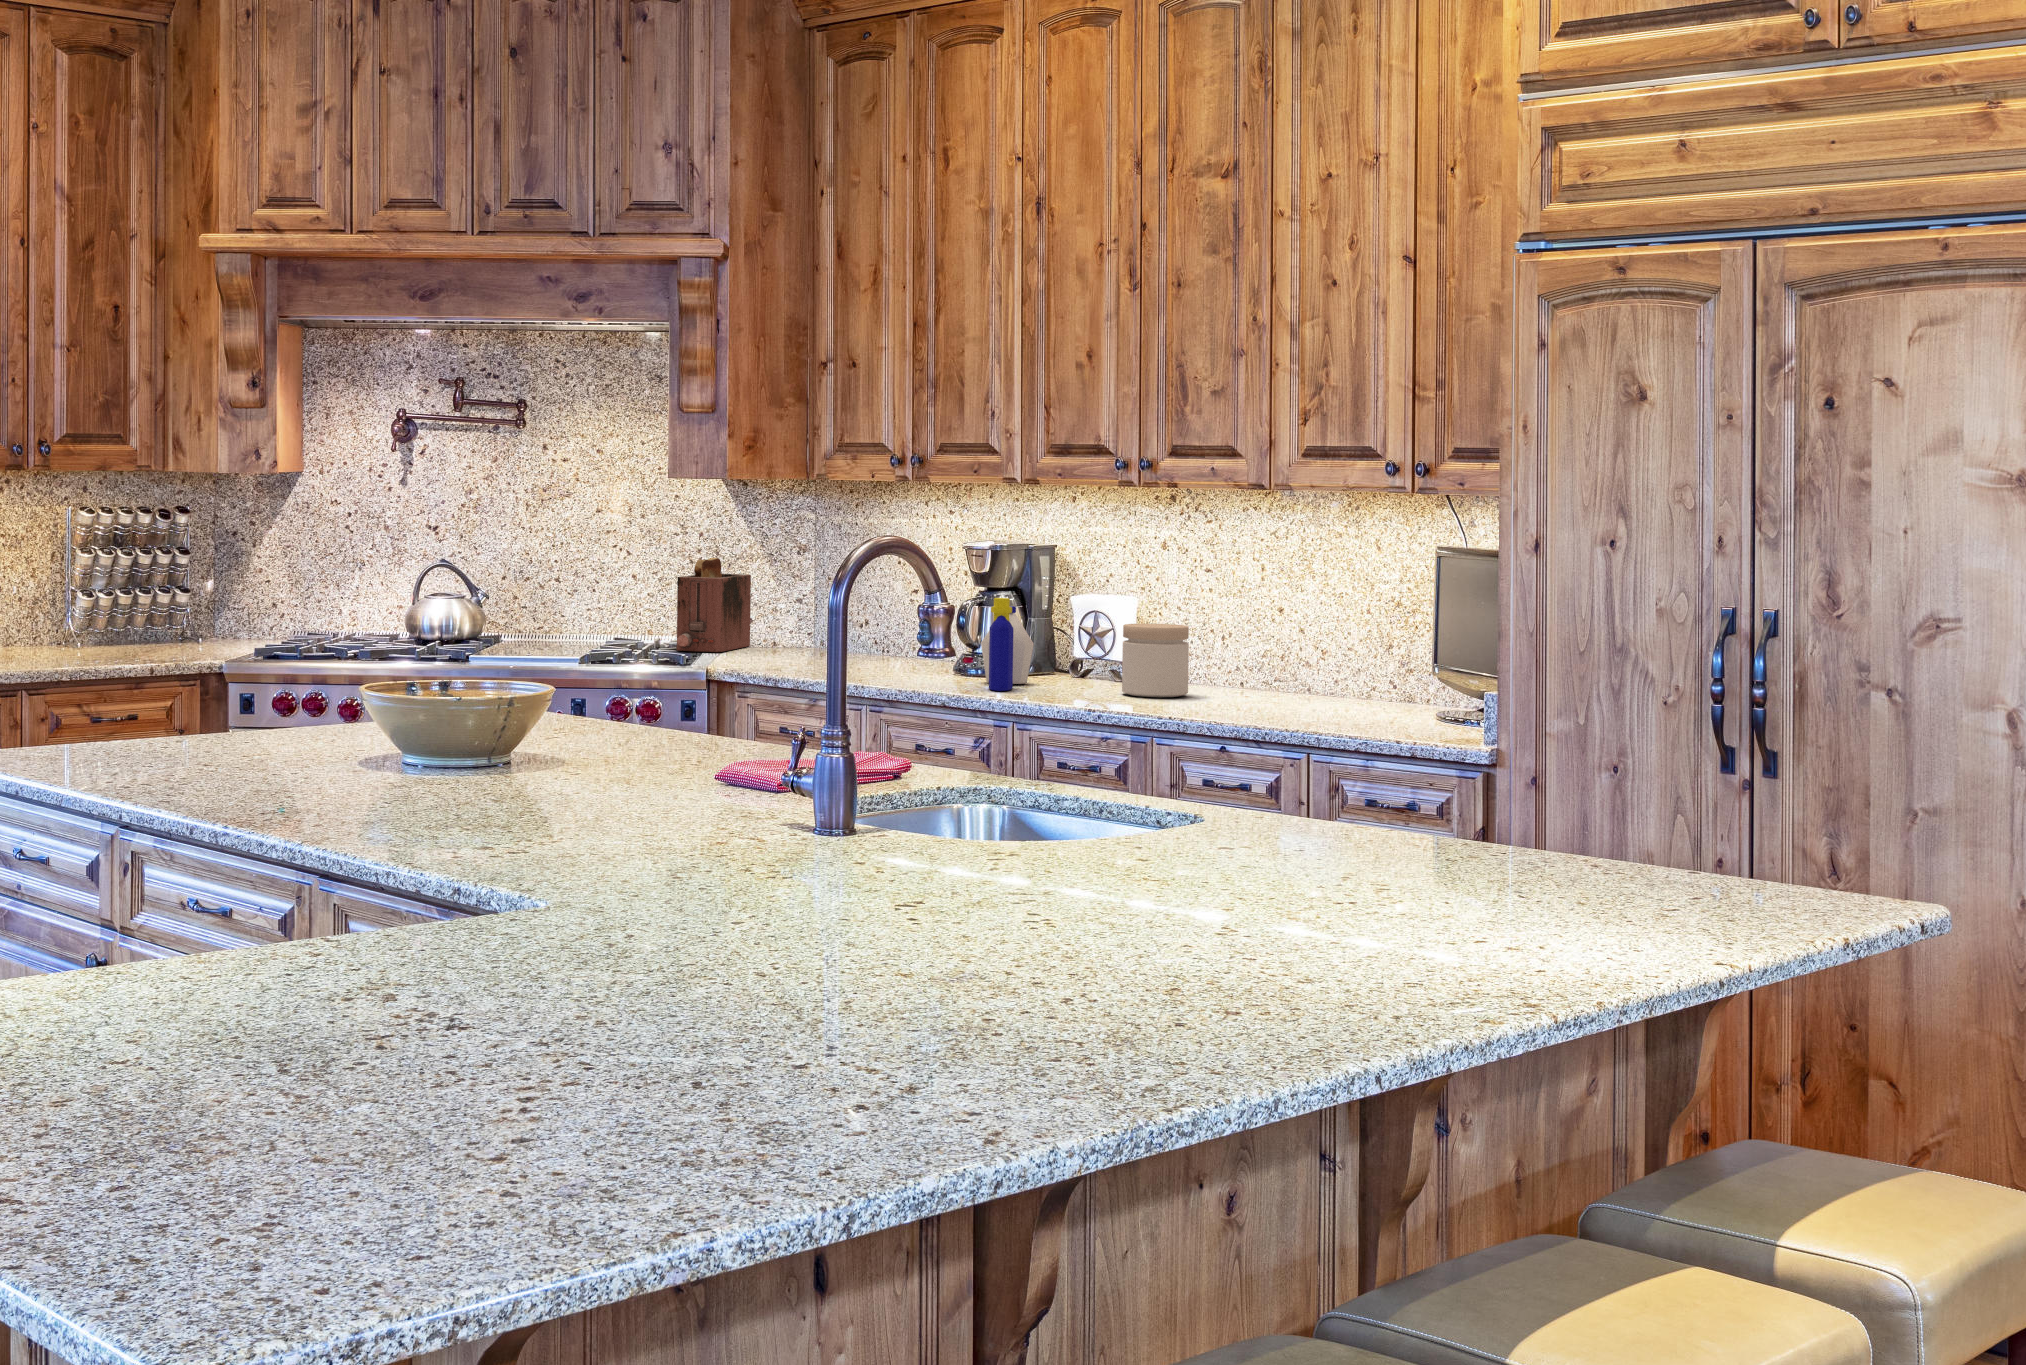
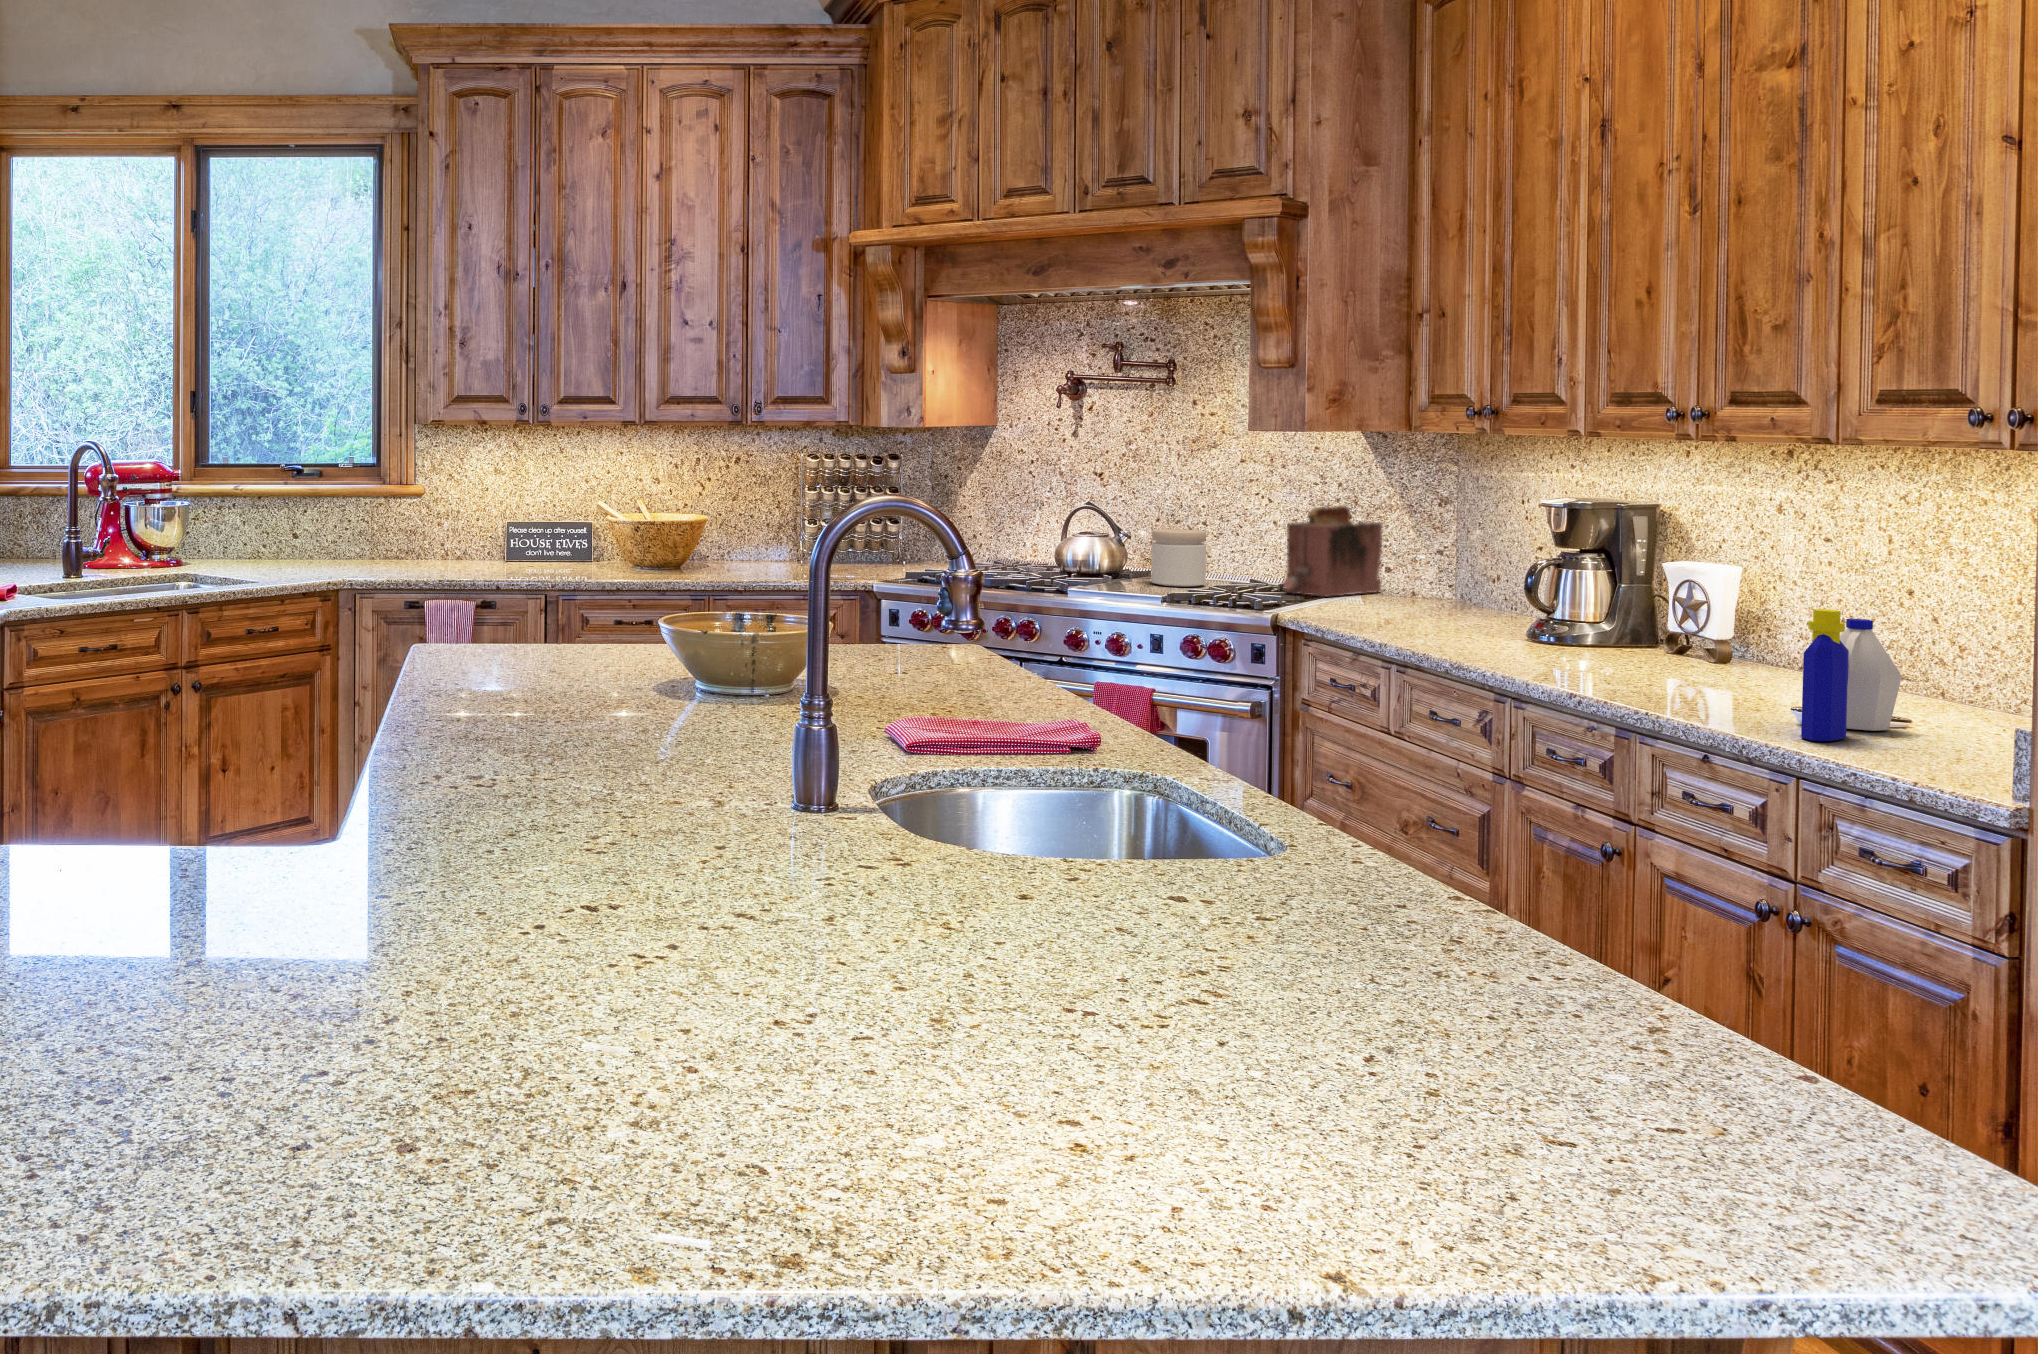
bottle: present [981,598,1034,691] -> present [1801,609,1902,741]
jar: present [1122,624,1189,697] -> present [1151,529,1206,587]

